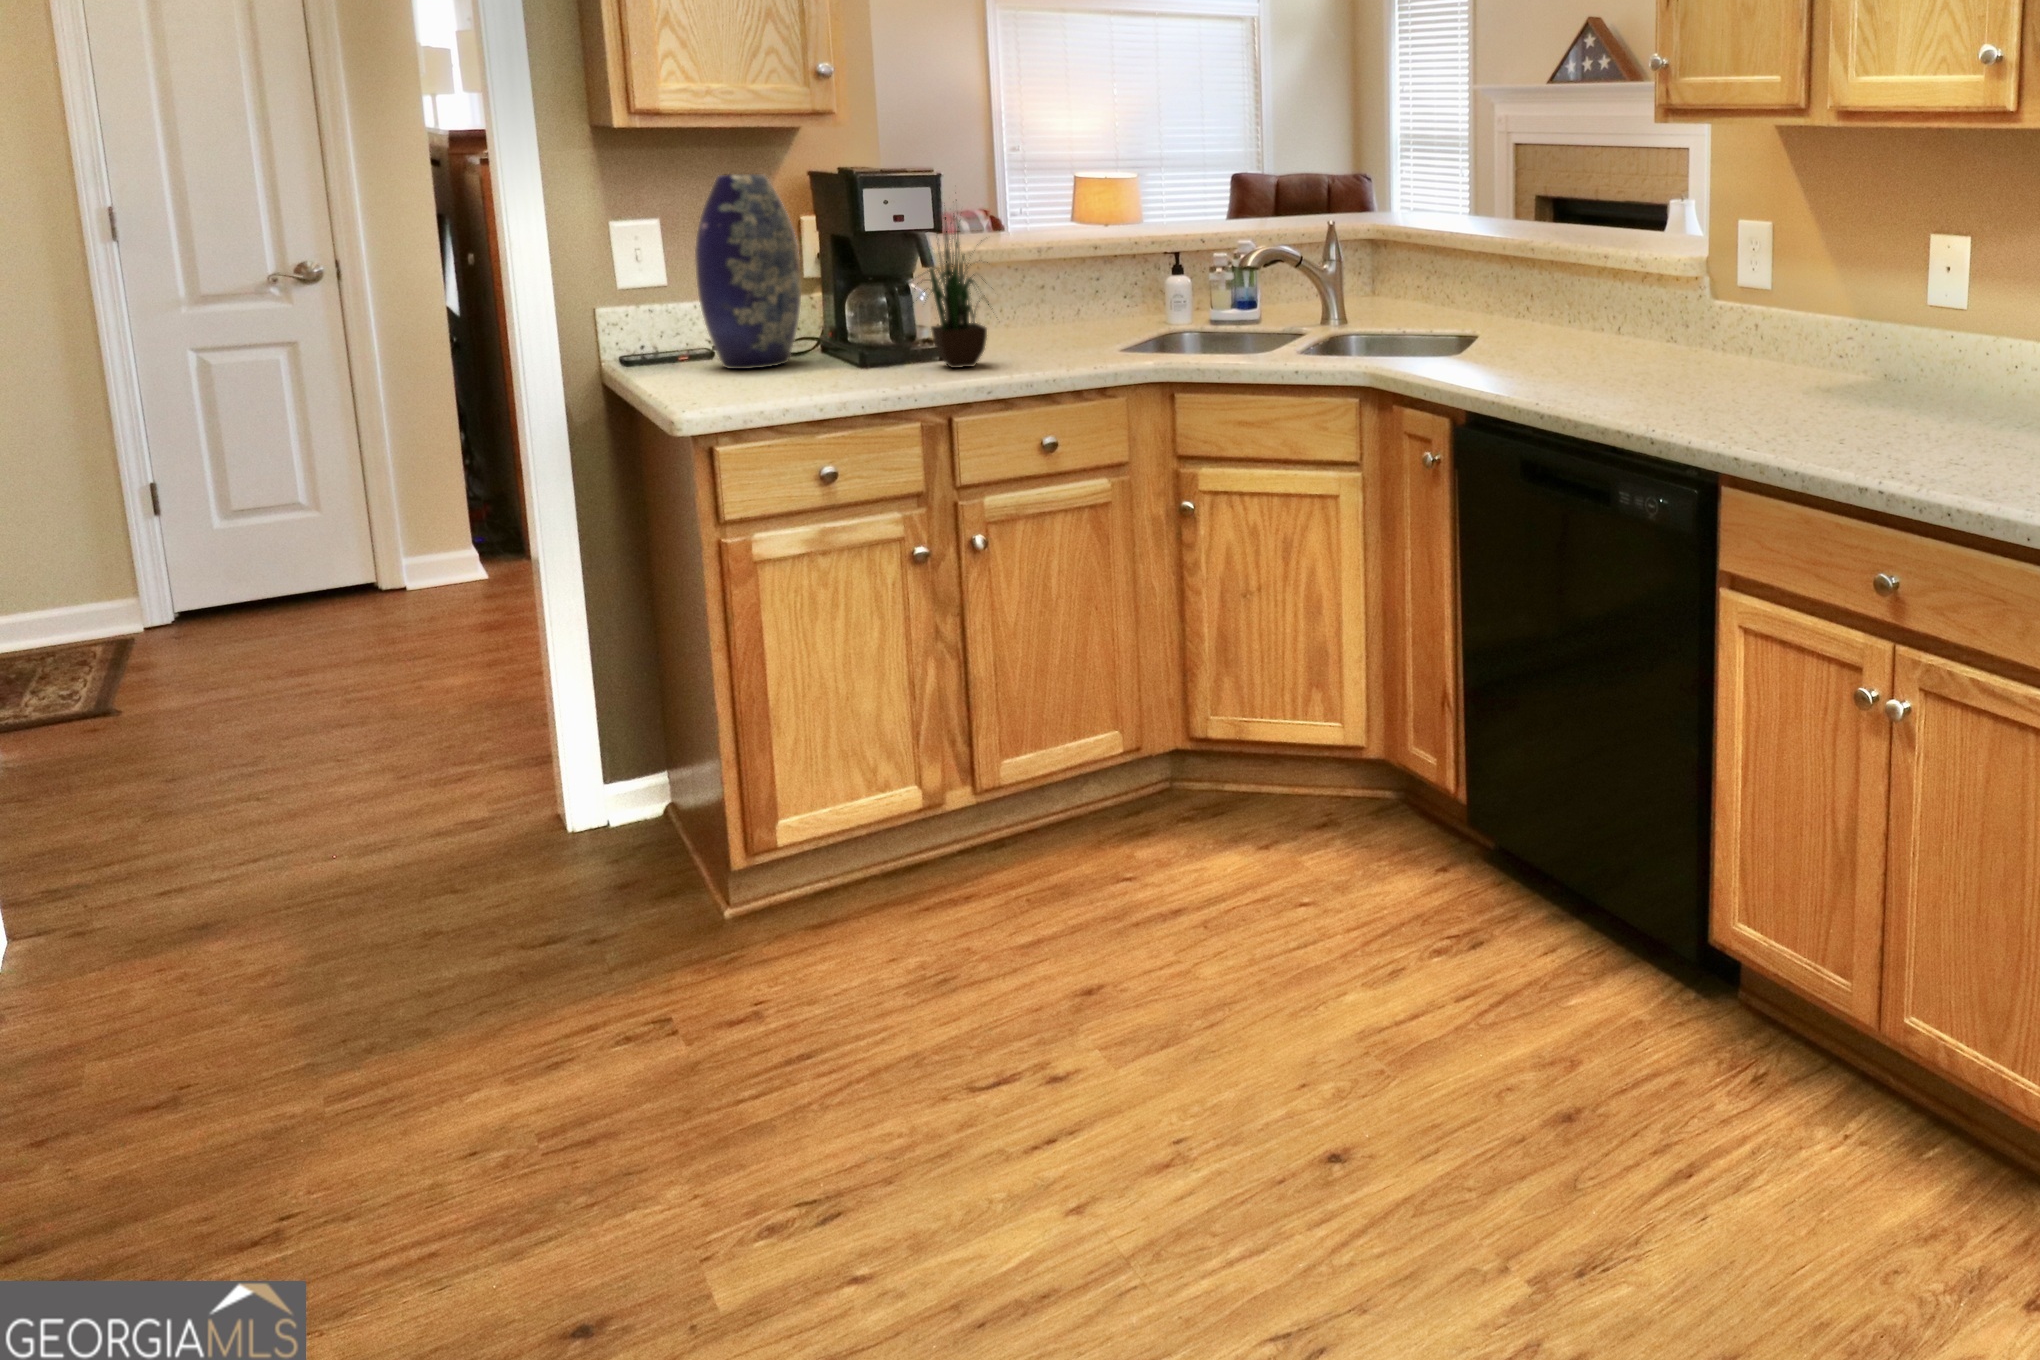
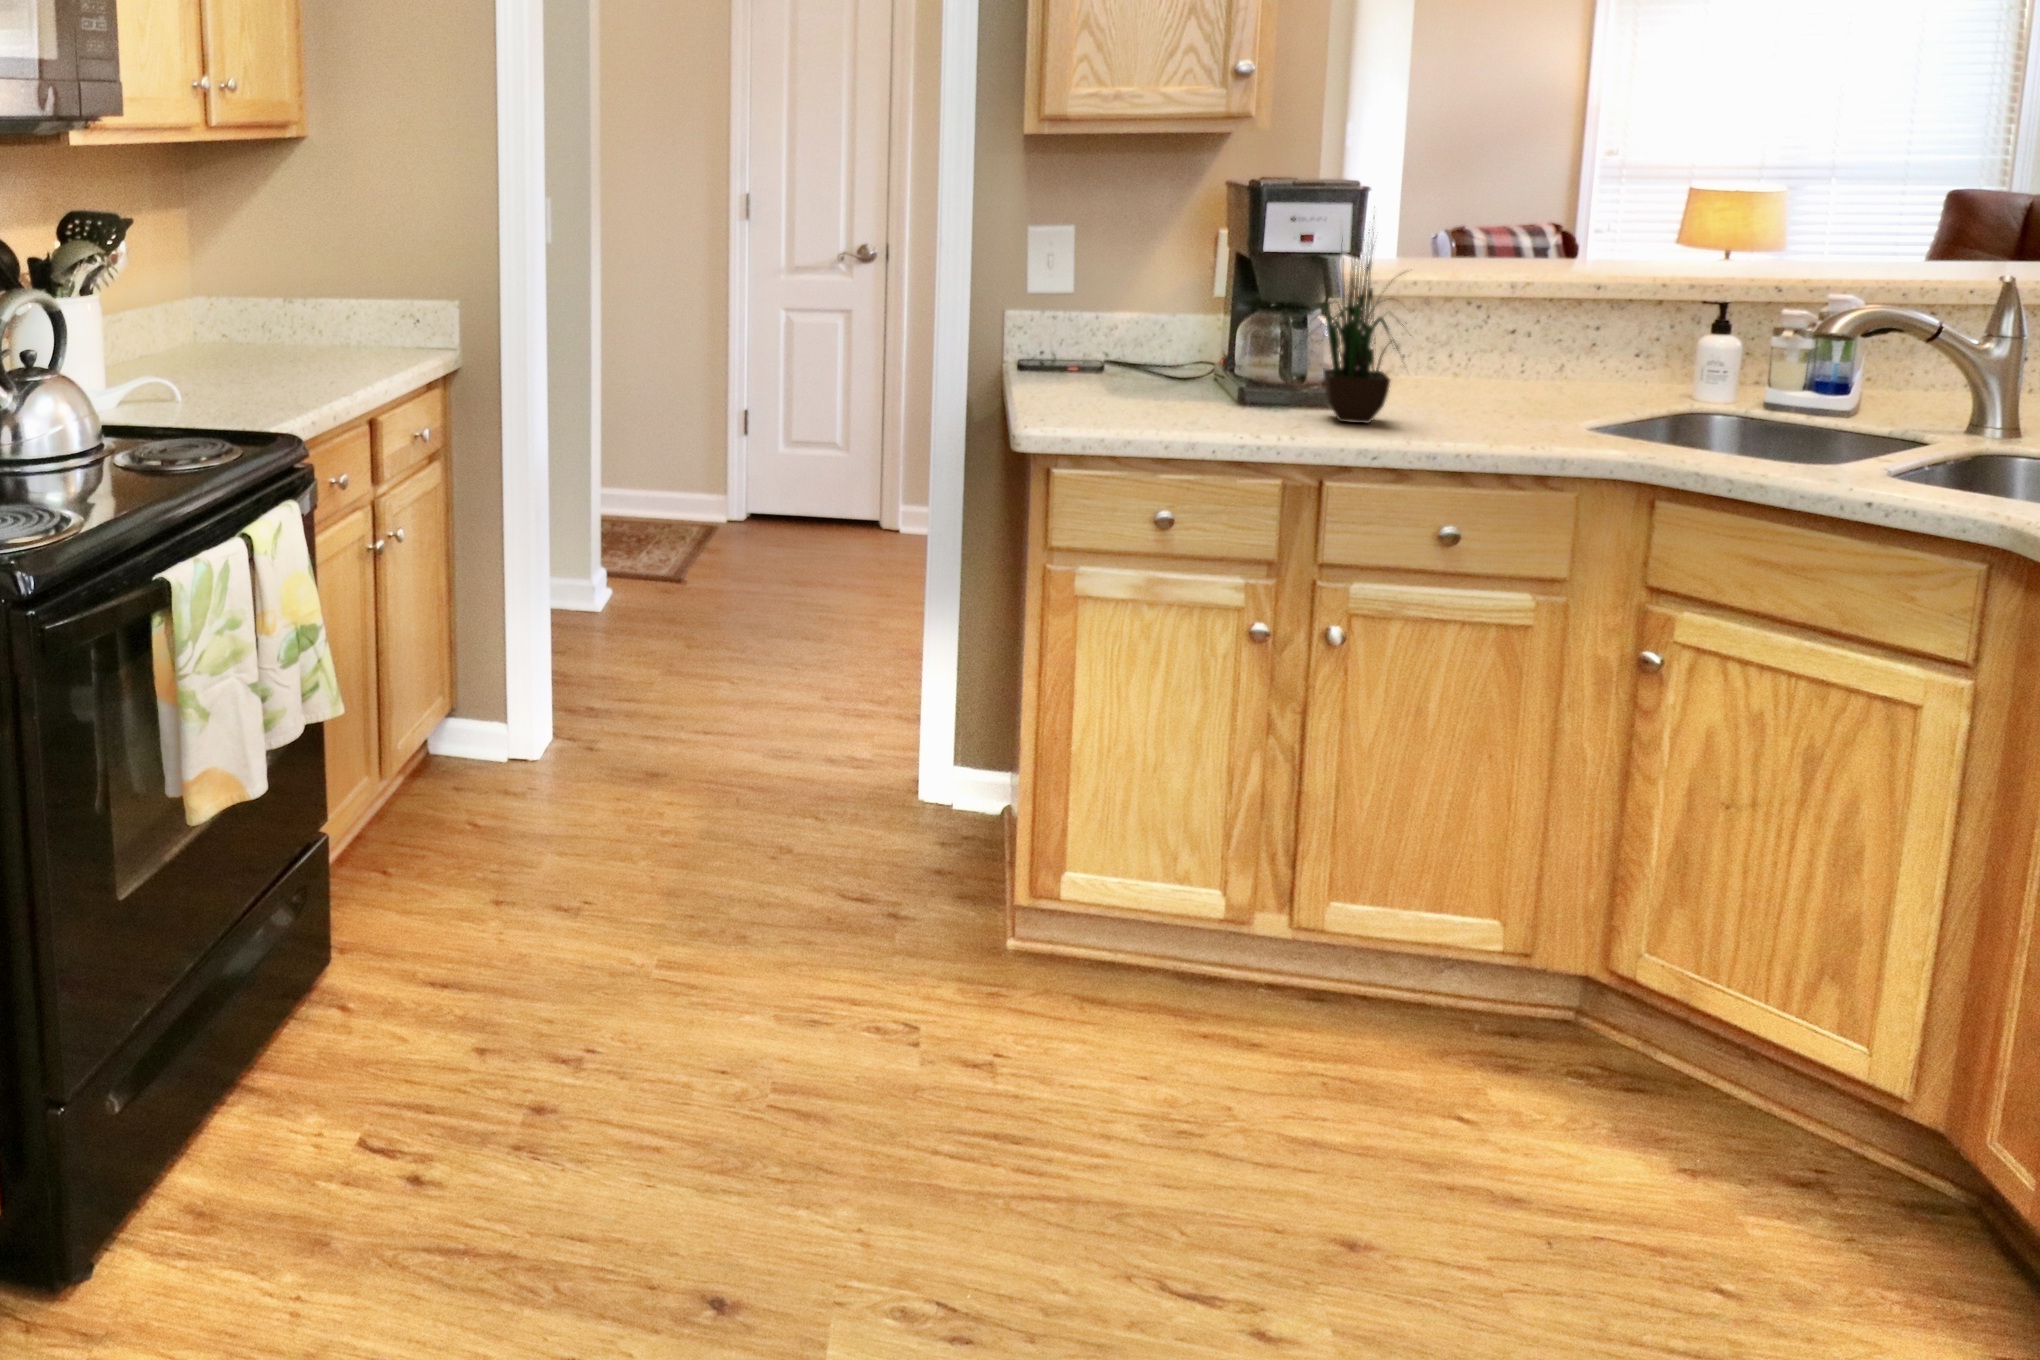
vase: present [695,174,801,369] -> none [1081,185,1190,389]

